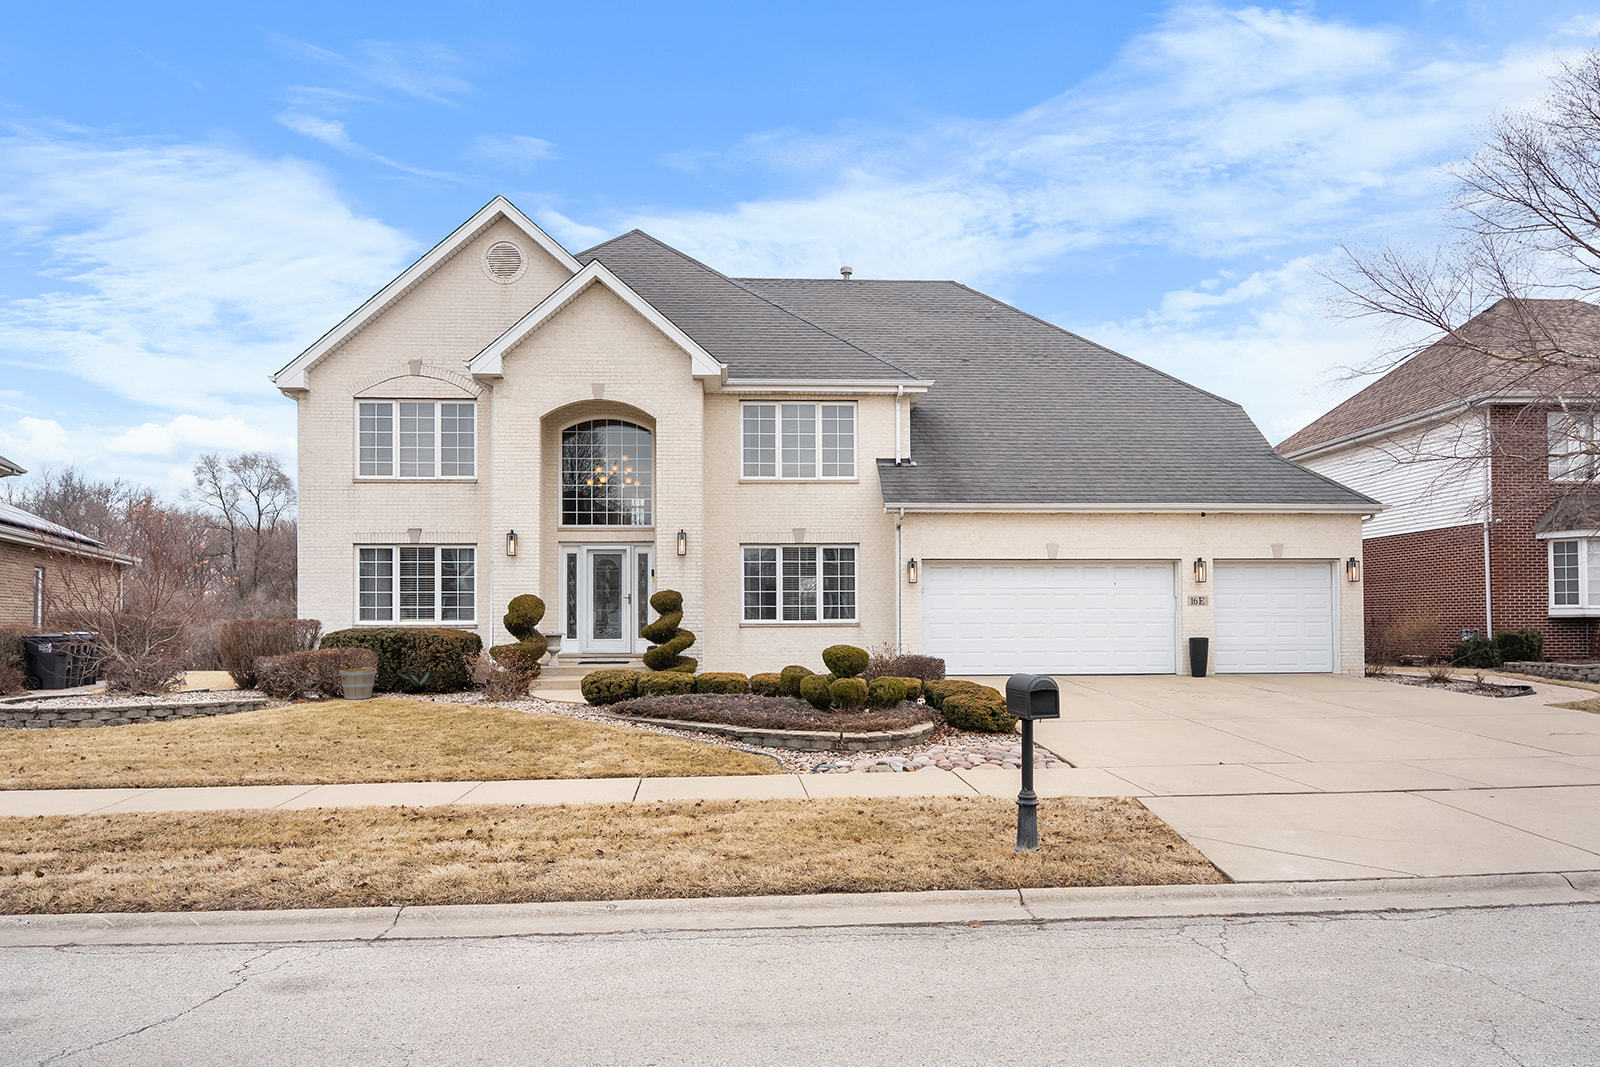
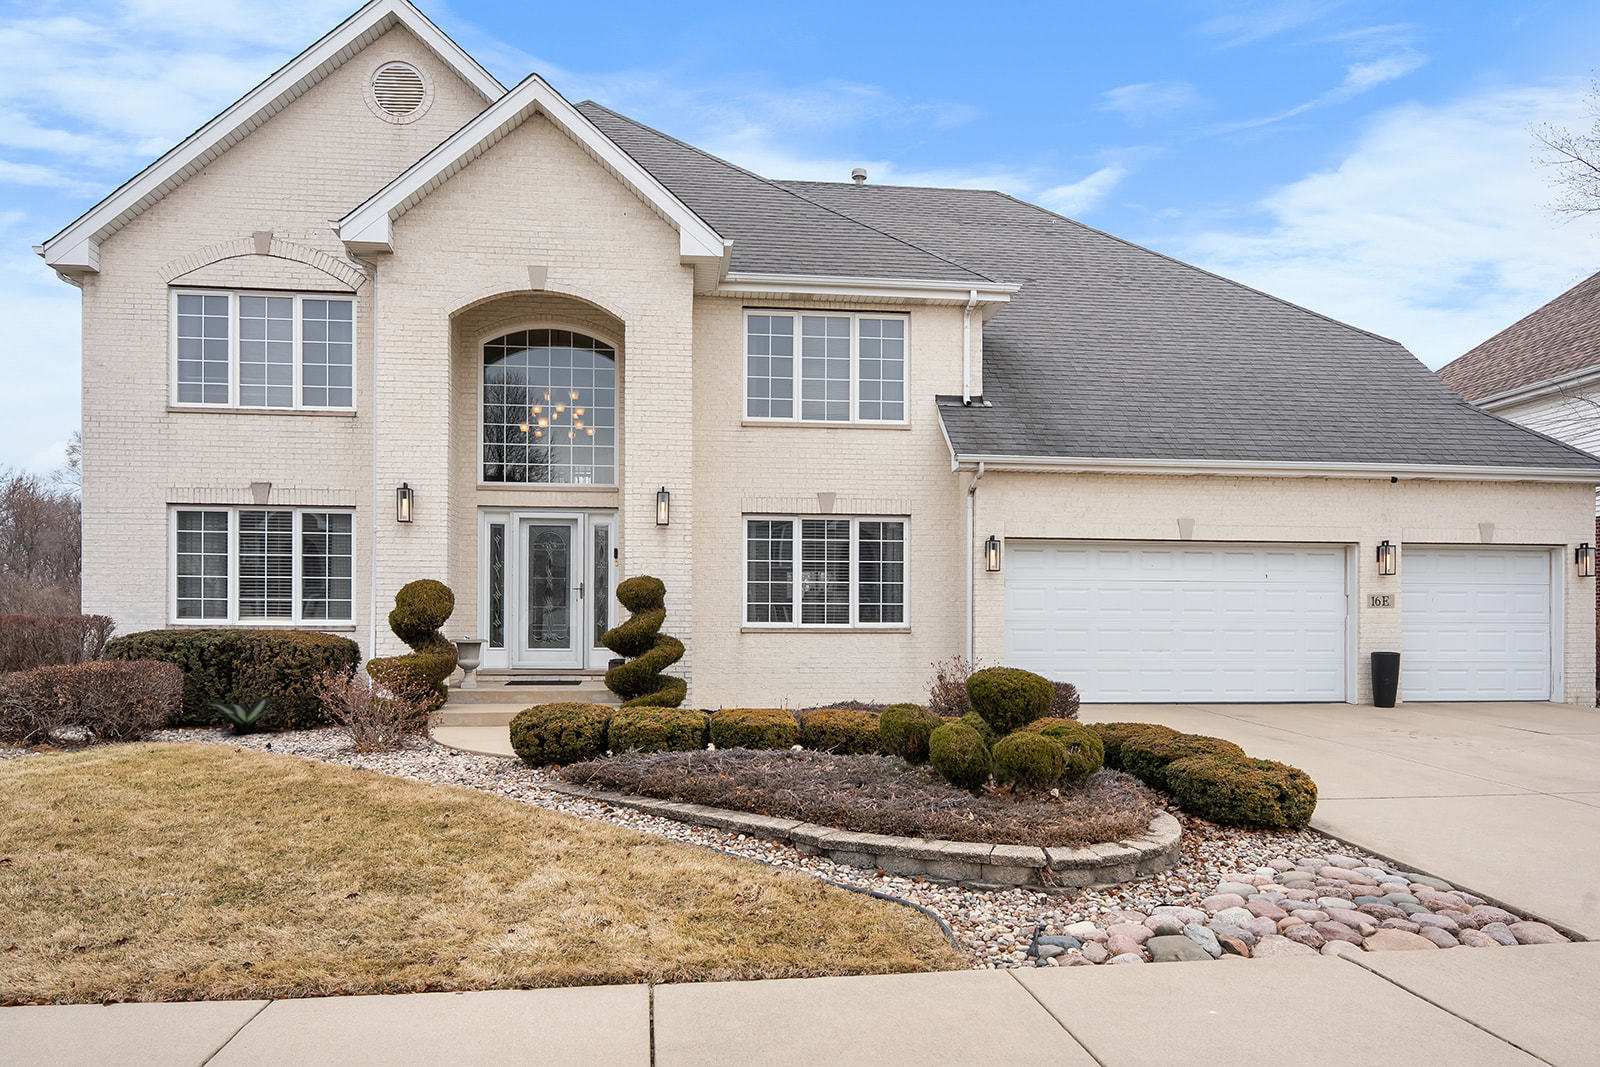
wooden bucket: present [339,667,377,700] -> none [99,695,167,750]

